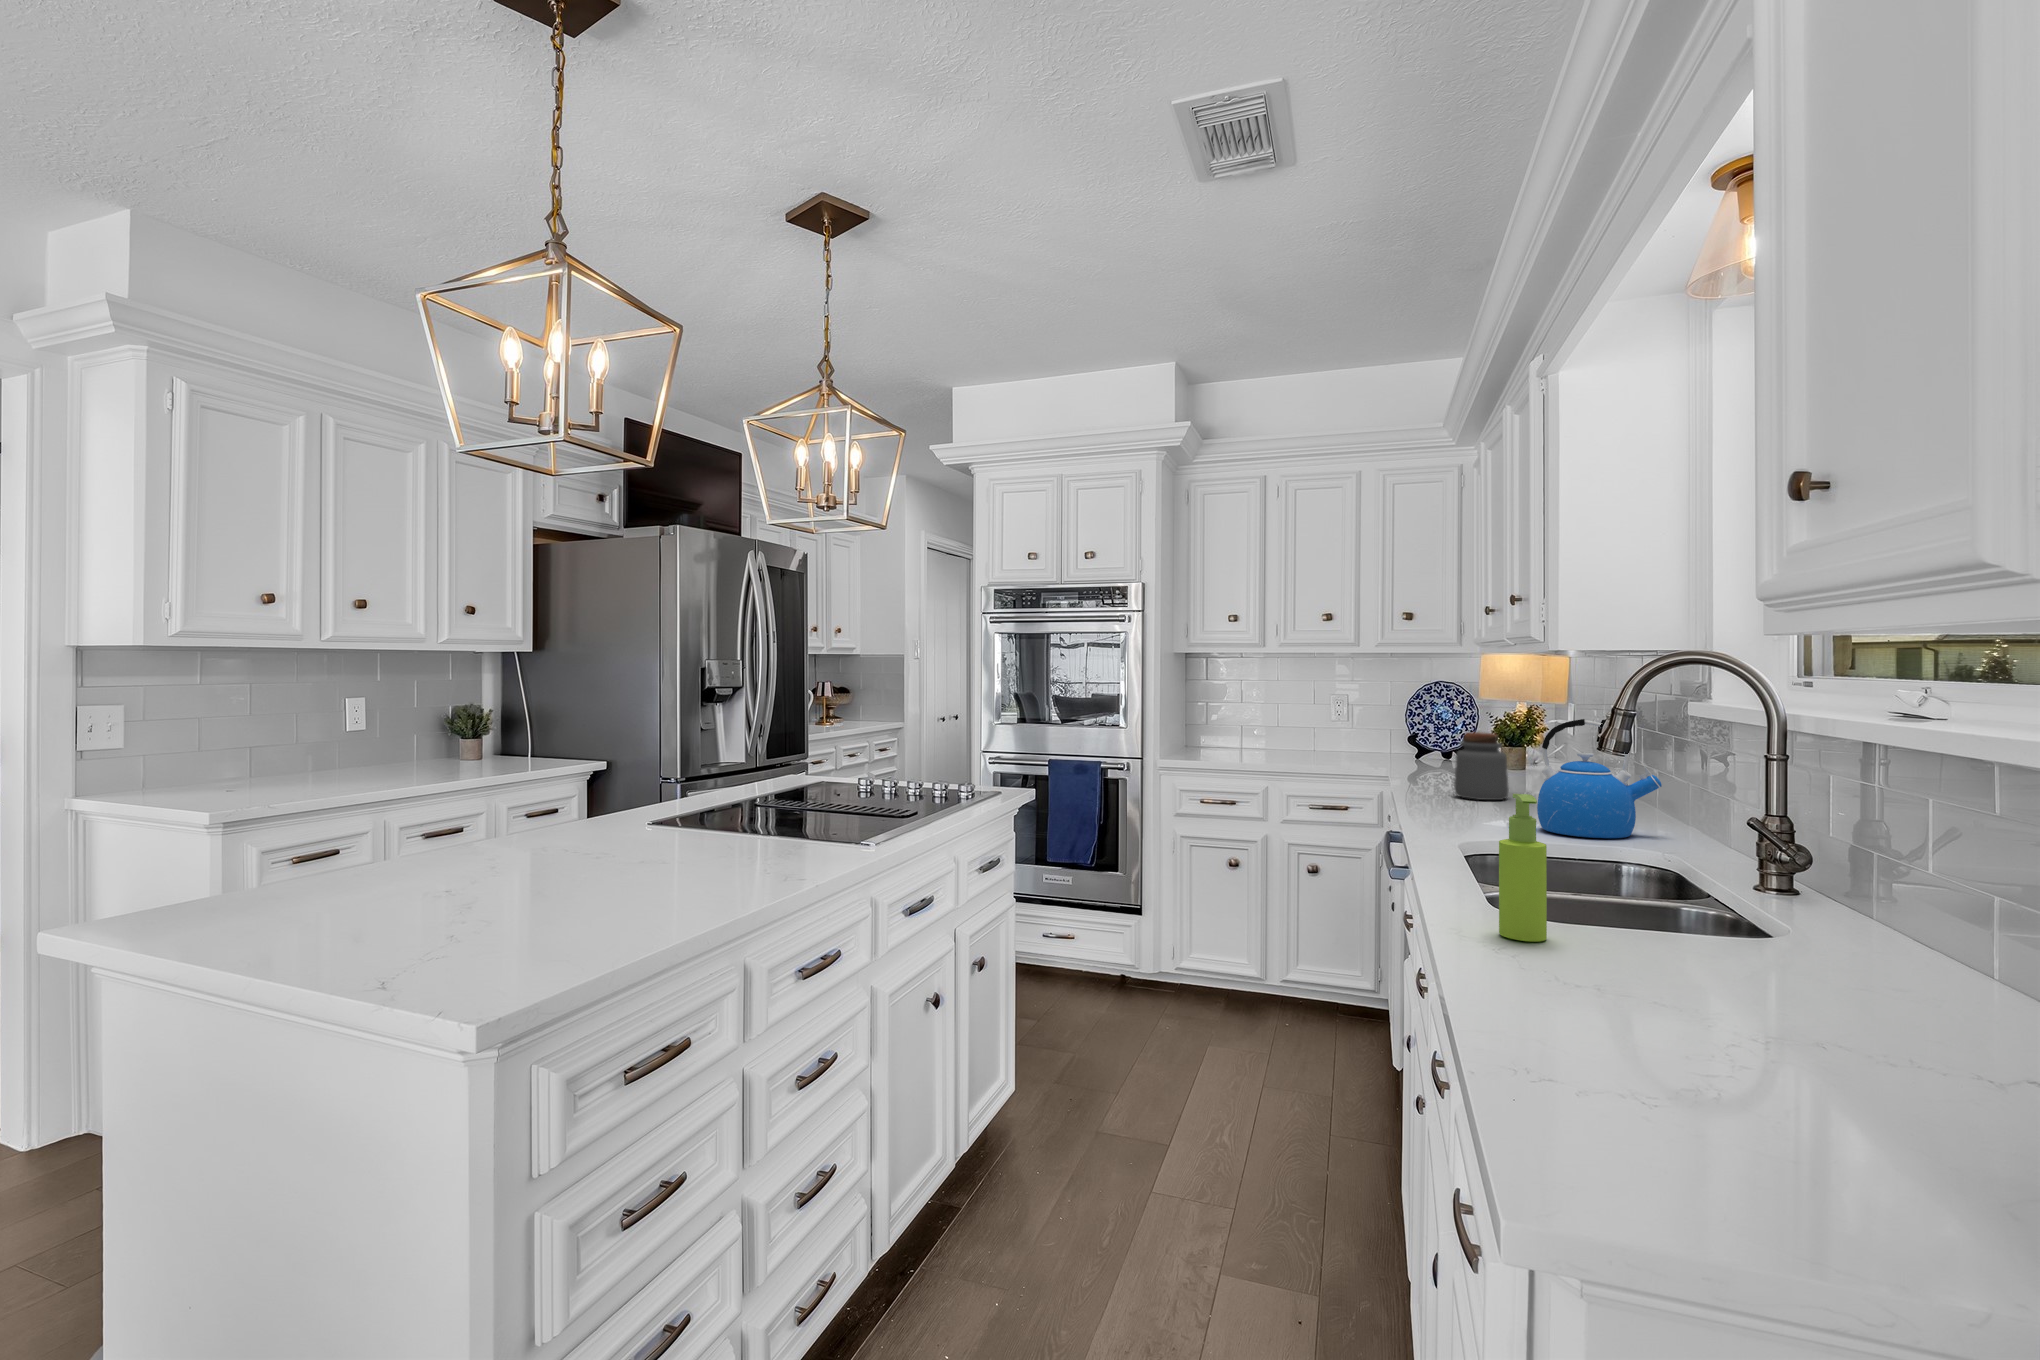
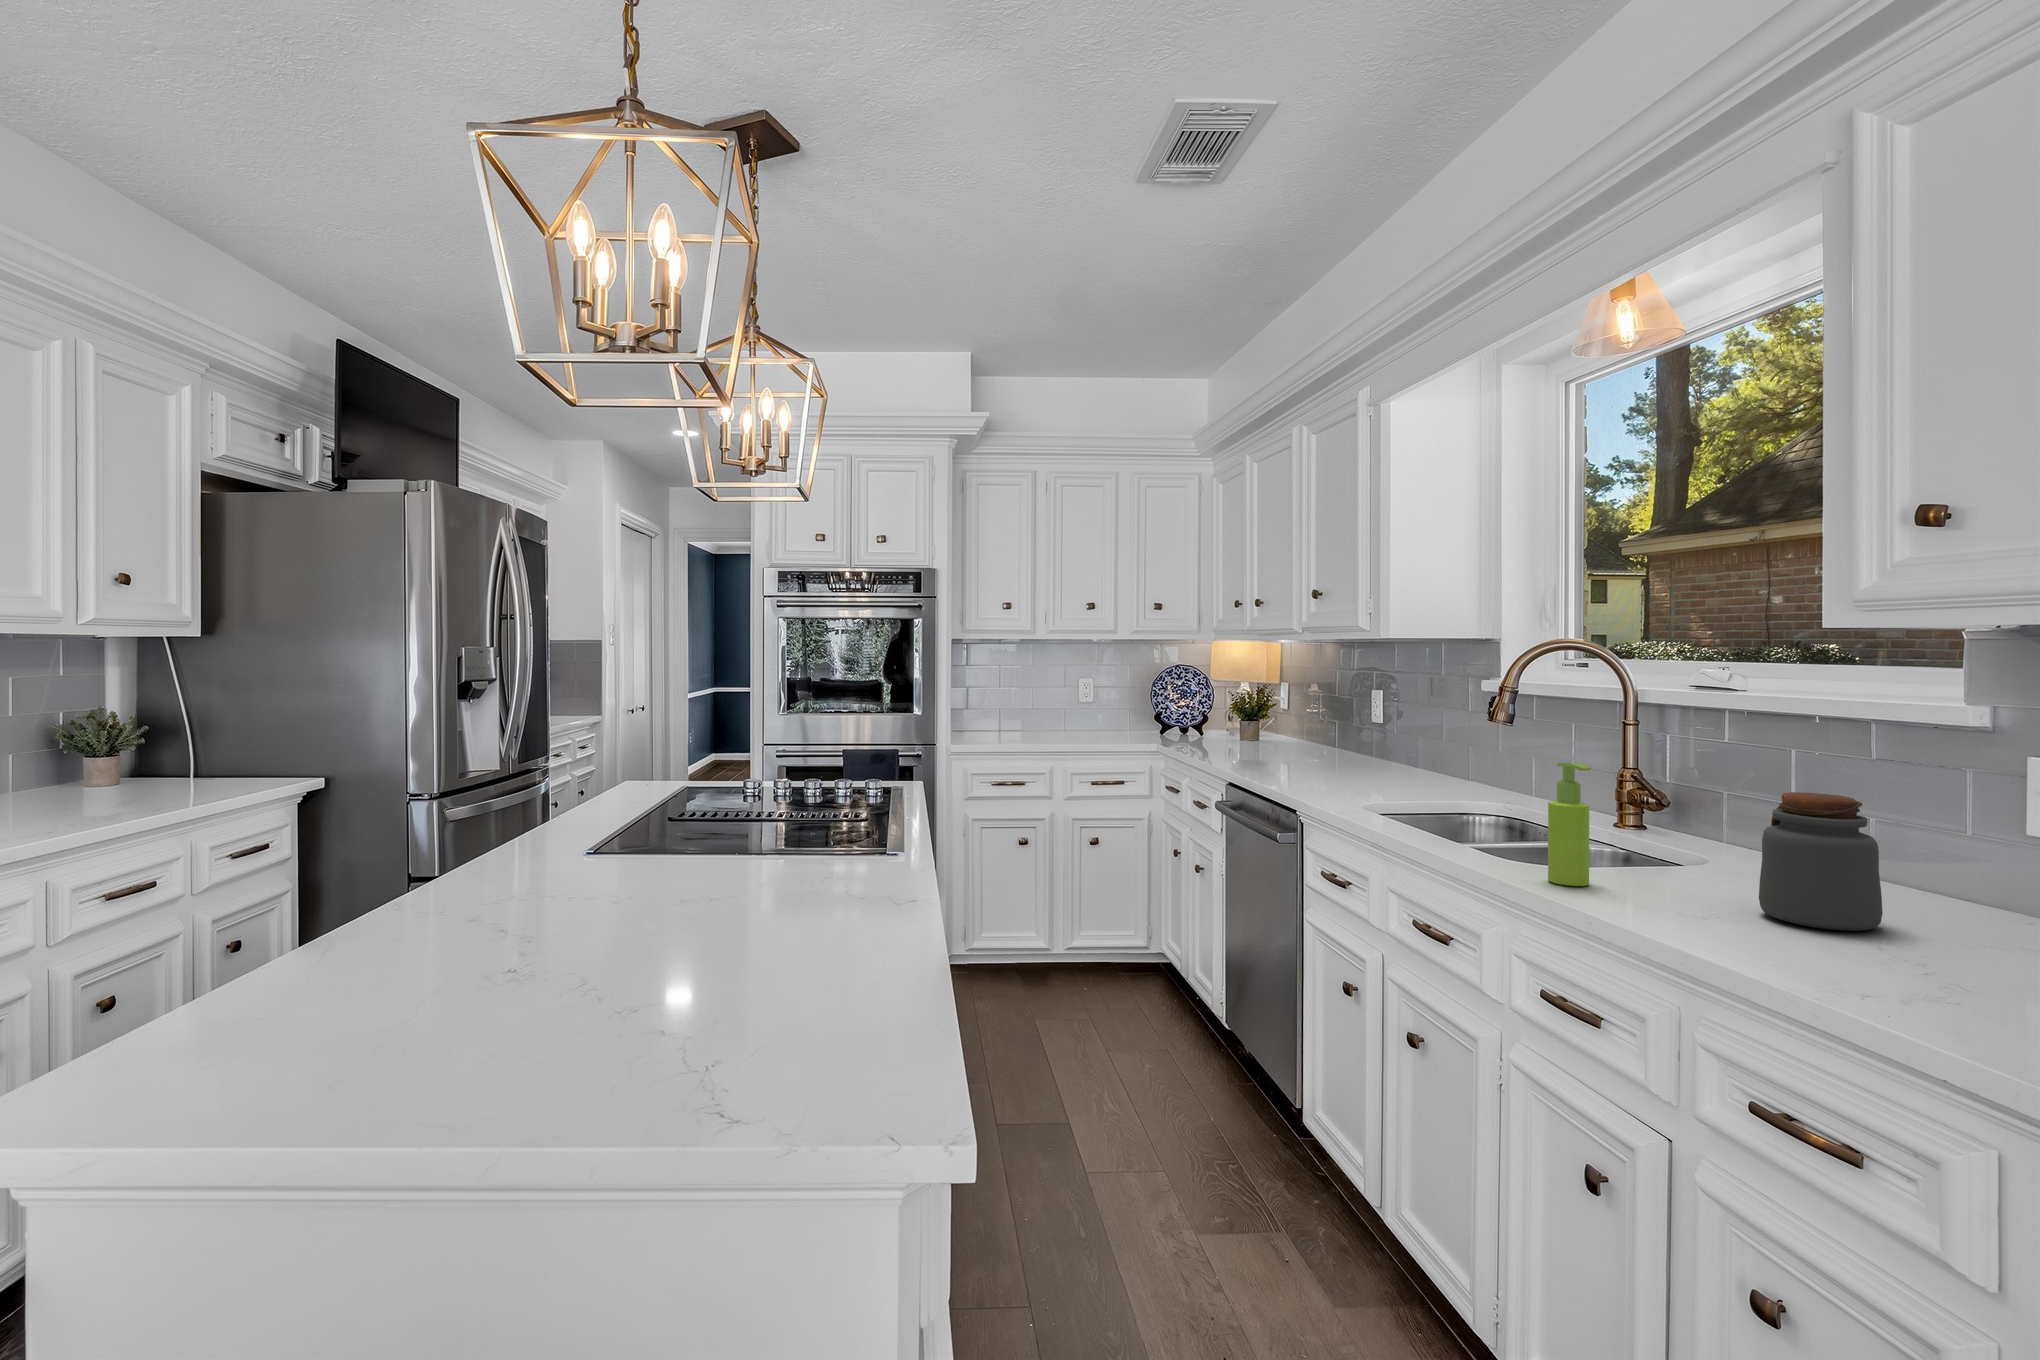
kettle: present [1537,719,1662,838] -> none [1379,697,1473,795]
jar: present [1454,732,1509,800] -> present [1759,792,1883,931]

